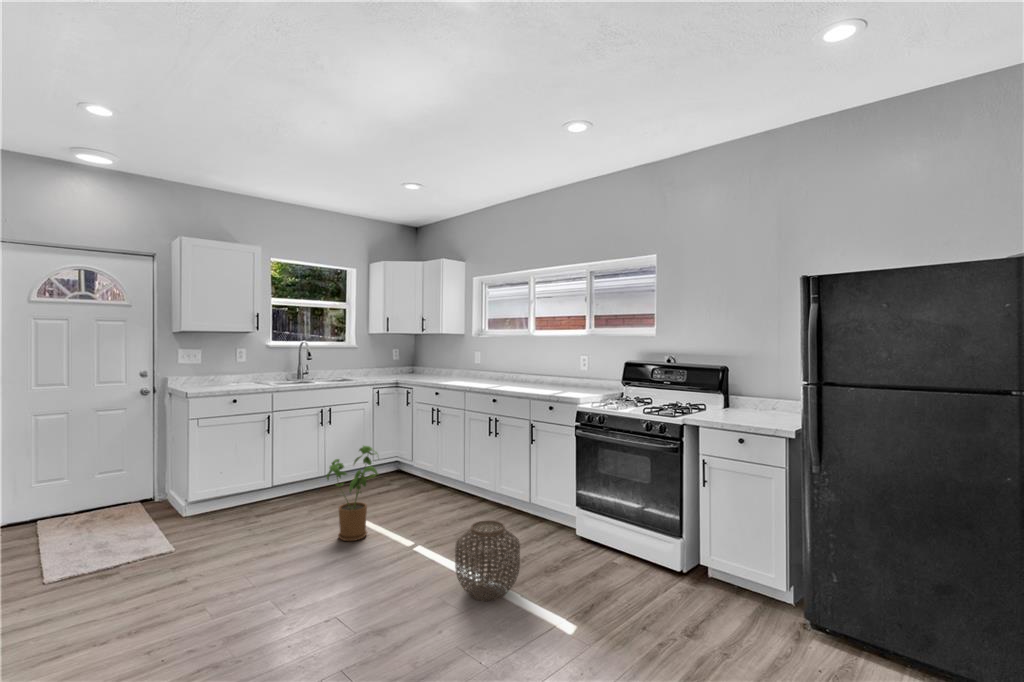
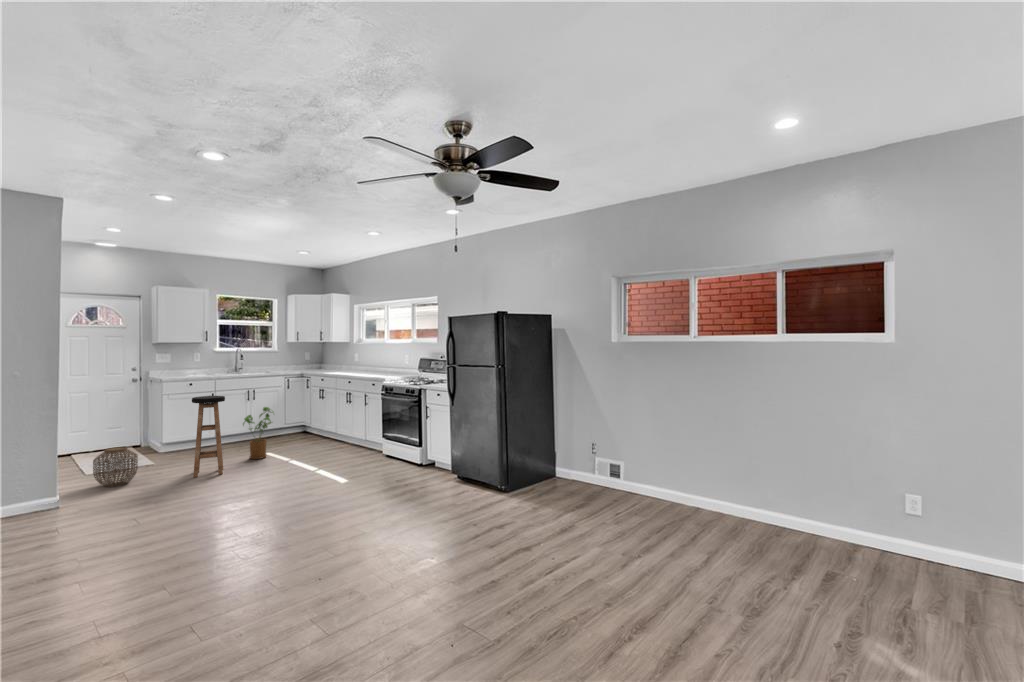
bar stool: none [246,431,307,601] -> present [192,396,225,477]
woven basket: present [455,520,520,601] -> present [93,447,138,487]

